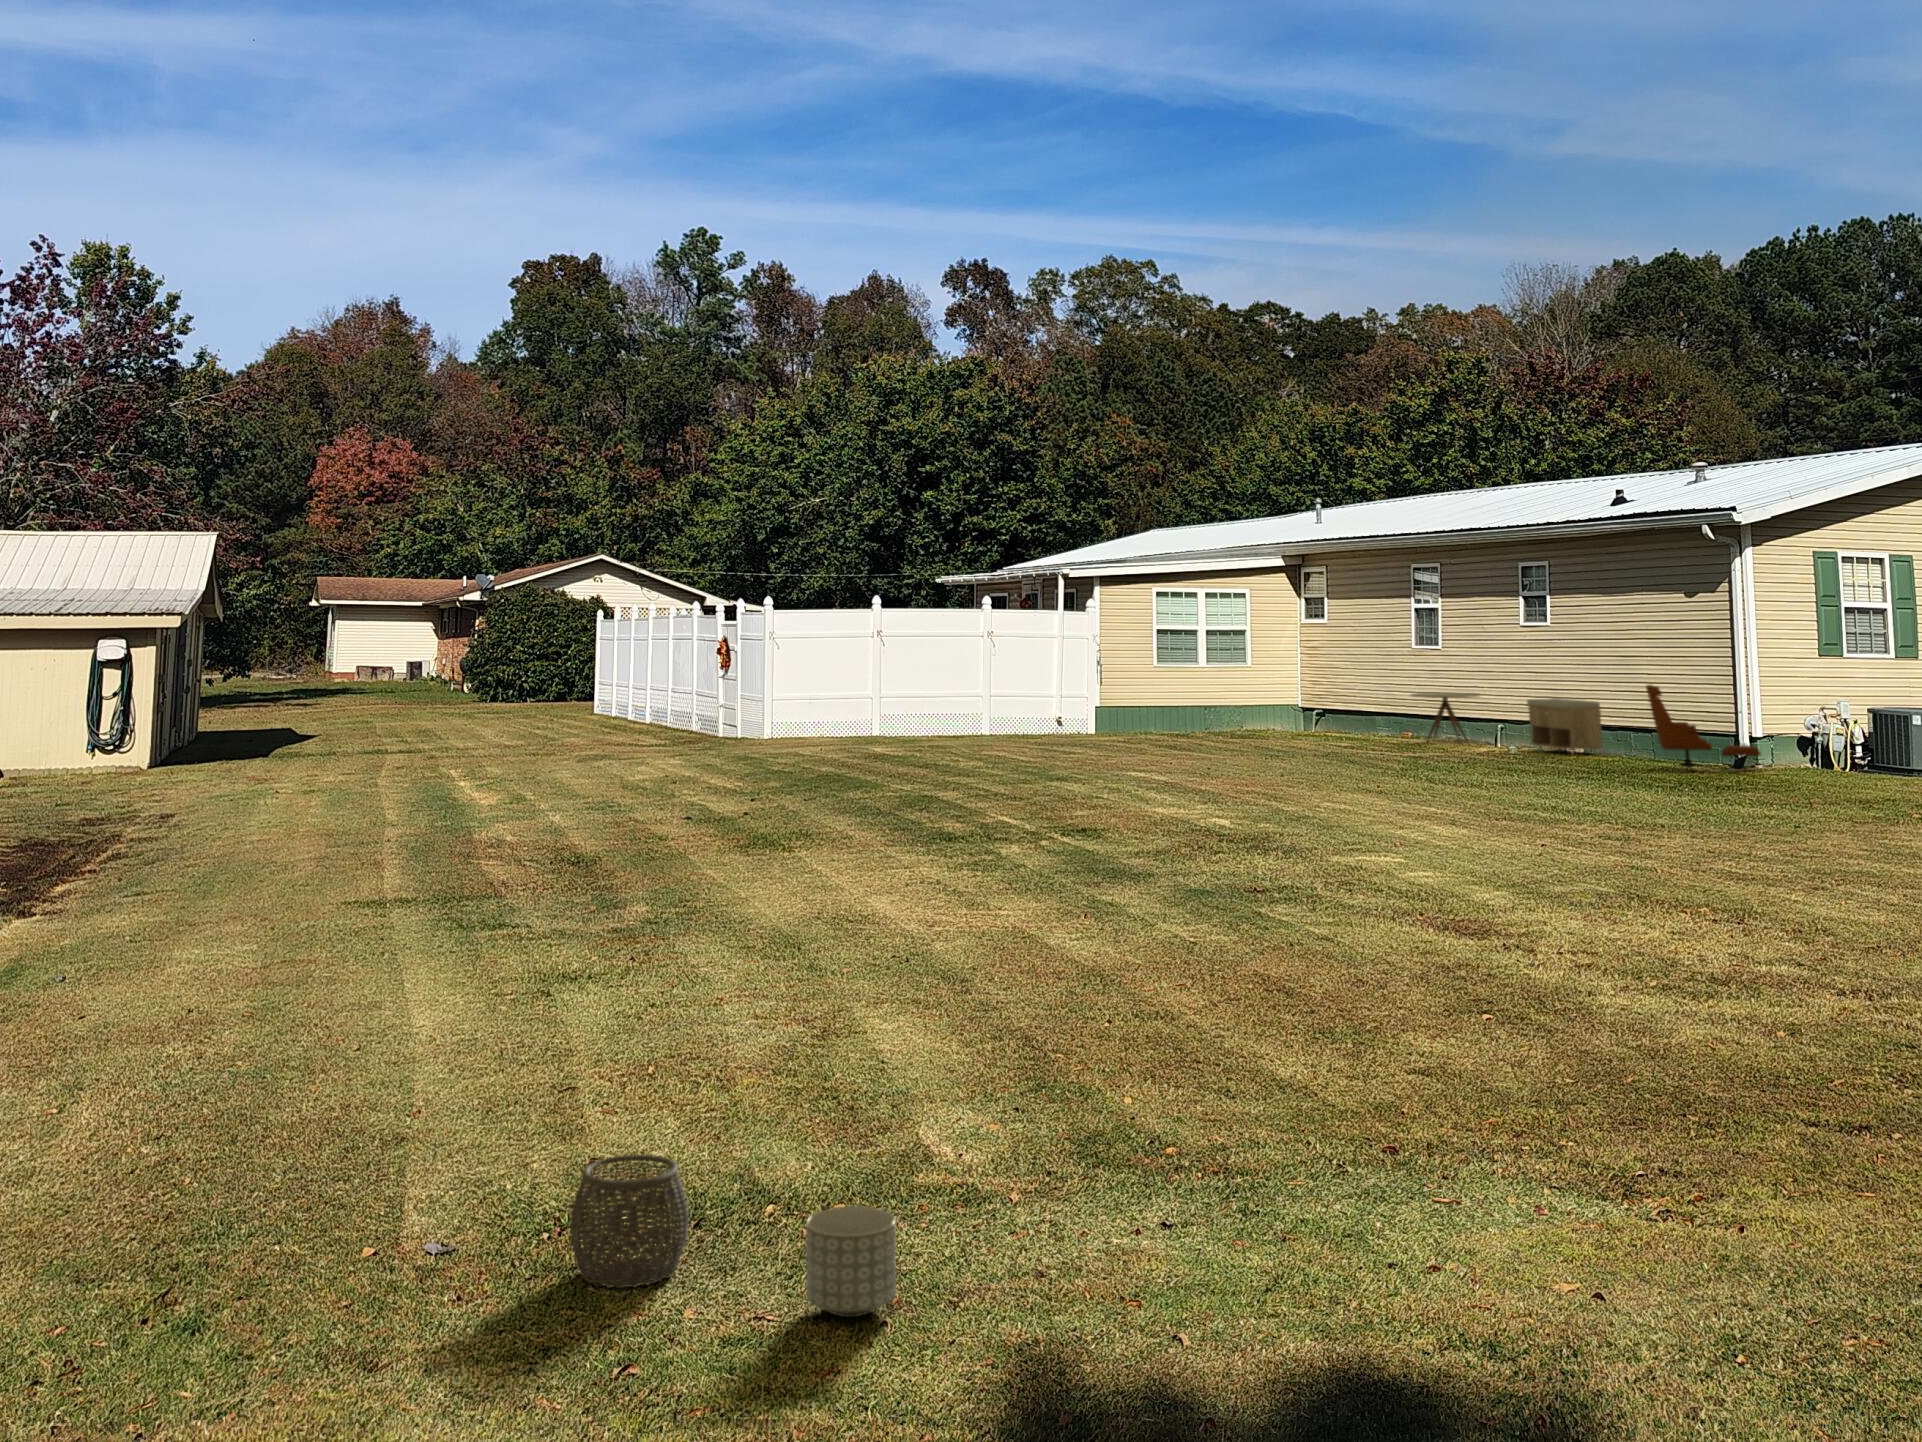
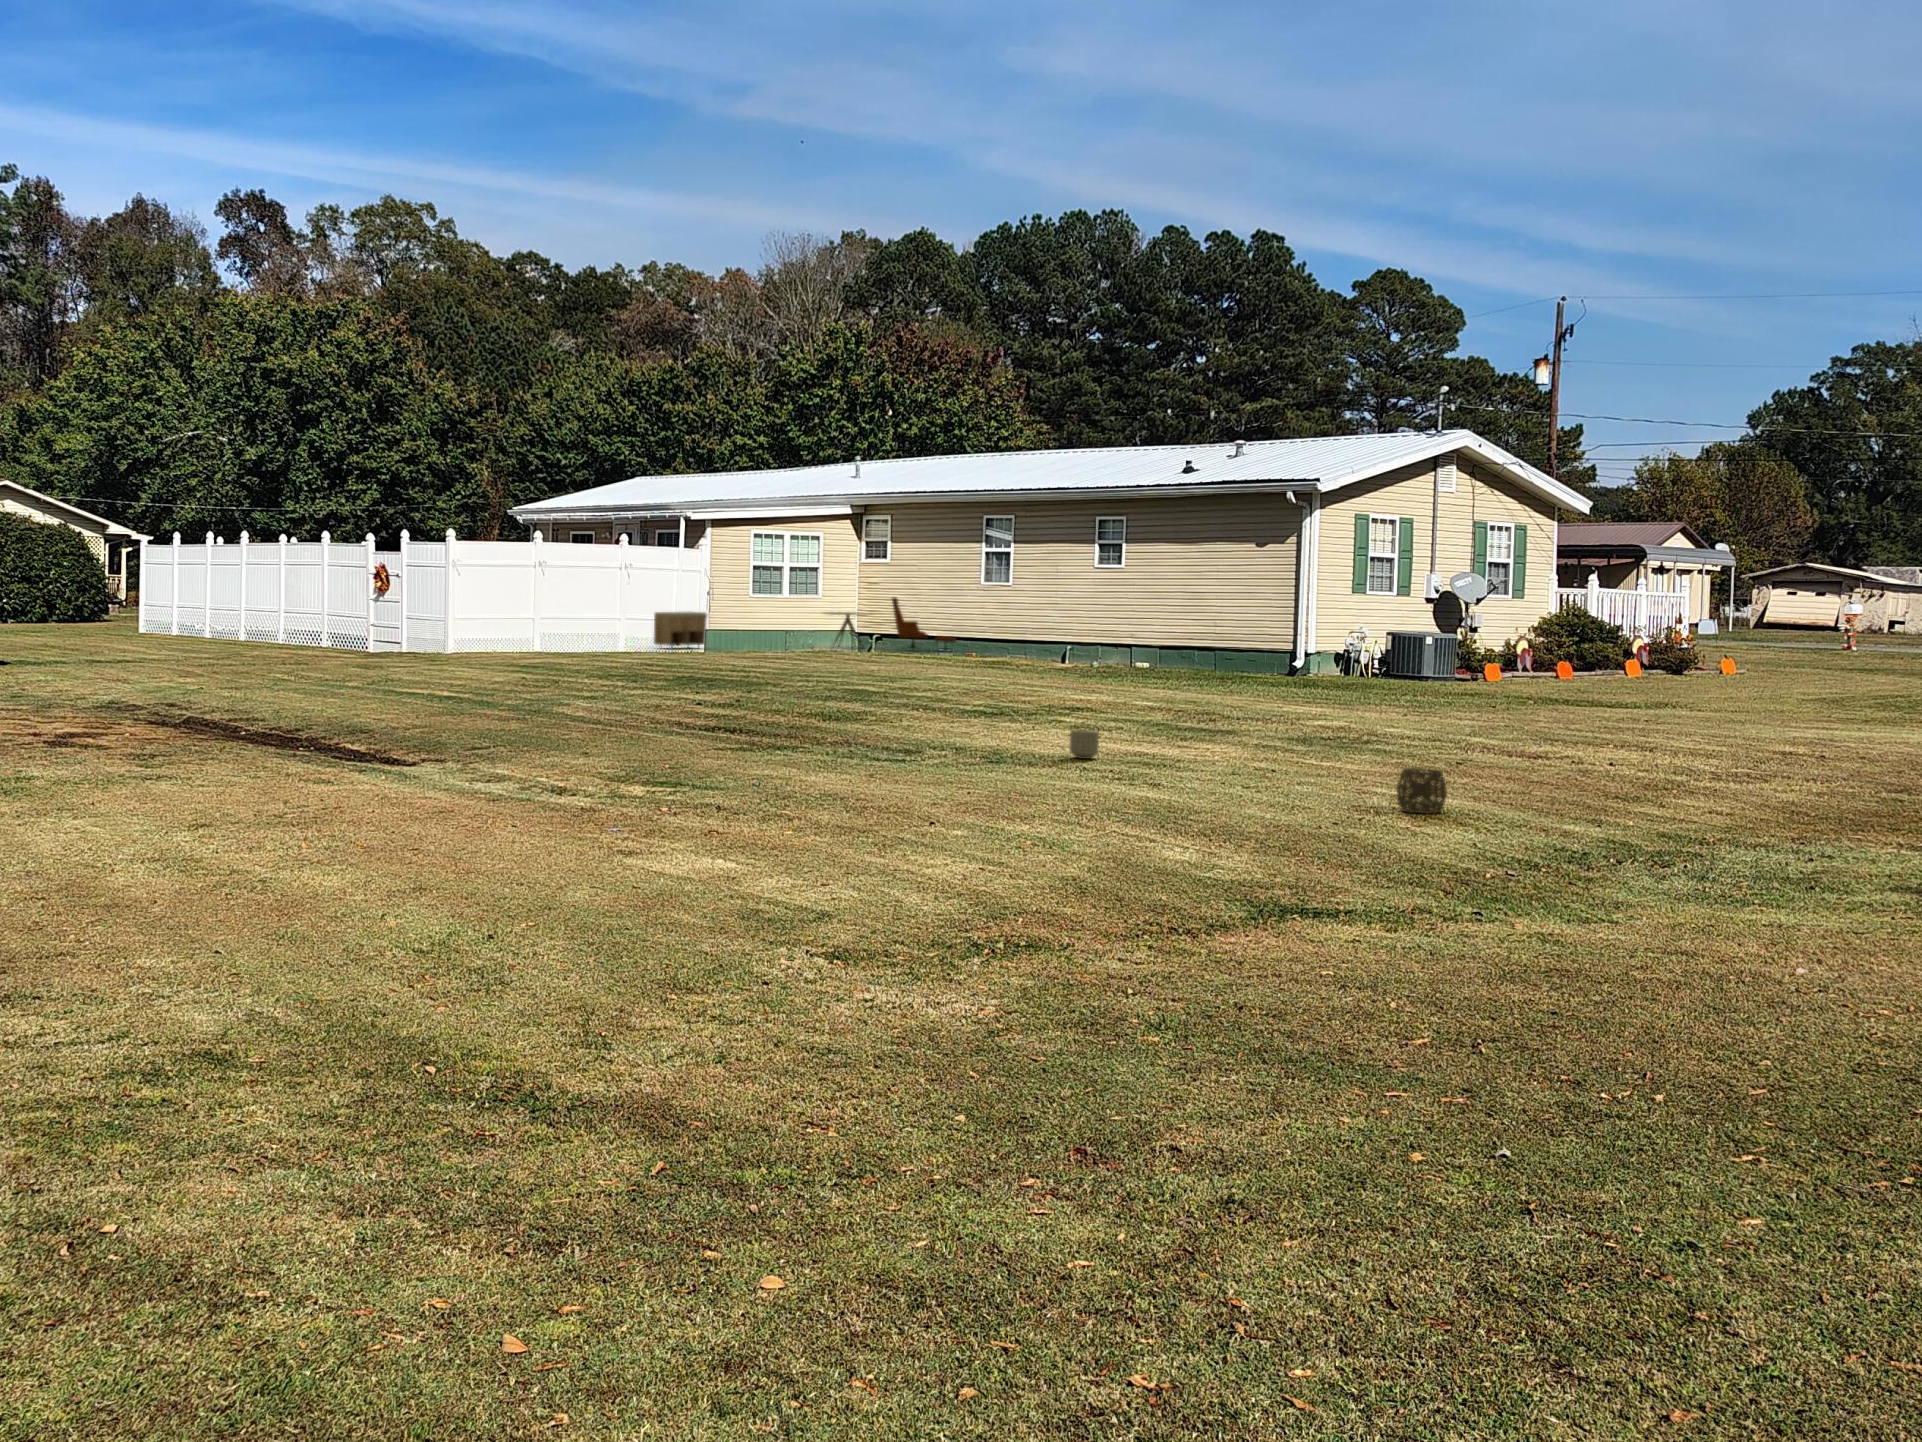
lounge chair: present [1646,685,1761,770] -> present [892,598,956,651]
round table: present [1411,693,1479,742] -> present [828,612,869,644]
storage bench: present [1527,698,1603,754] -> present [654,612,708,649]
planter: present [806,1206,896,1317] -> present [1069,730,1099,759]

